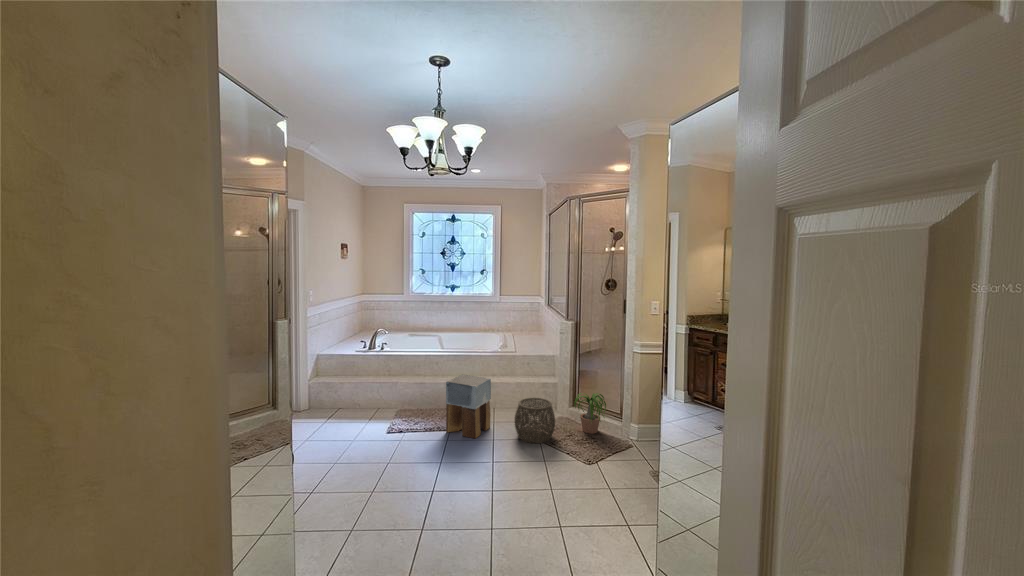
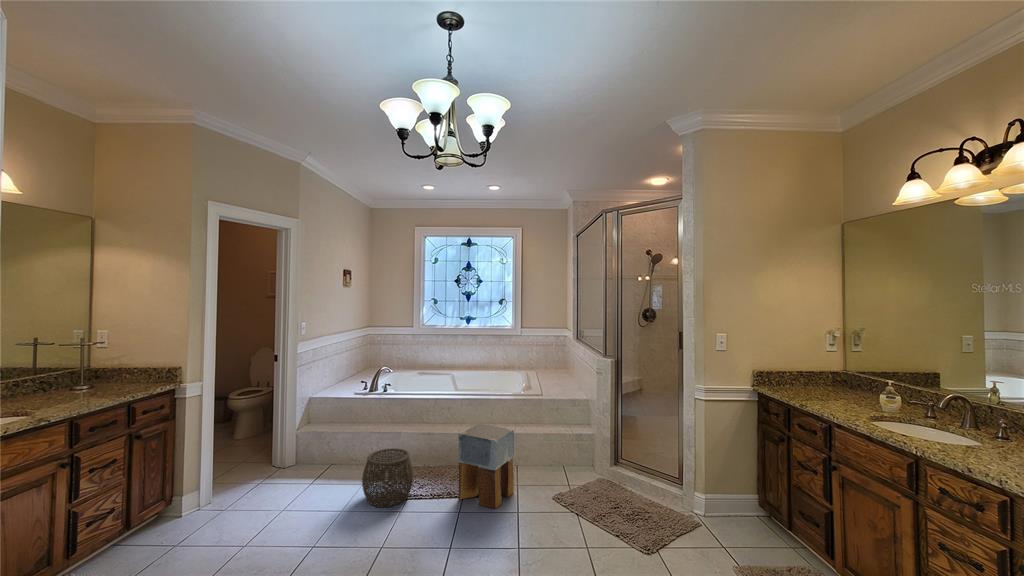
potted plant: present [574,393,606,434] -> none [610,449,667,503]
woven basket: present [515,398,555,443] -> present [362,448,414,507]

